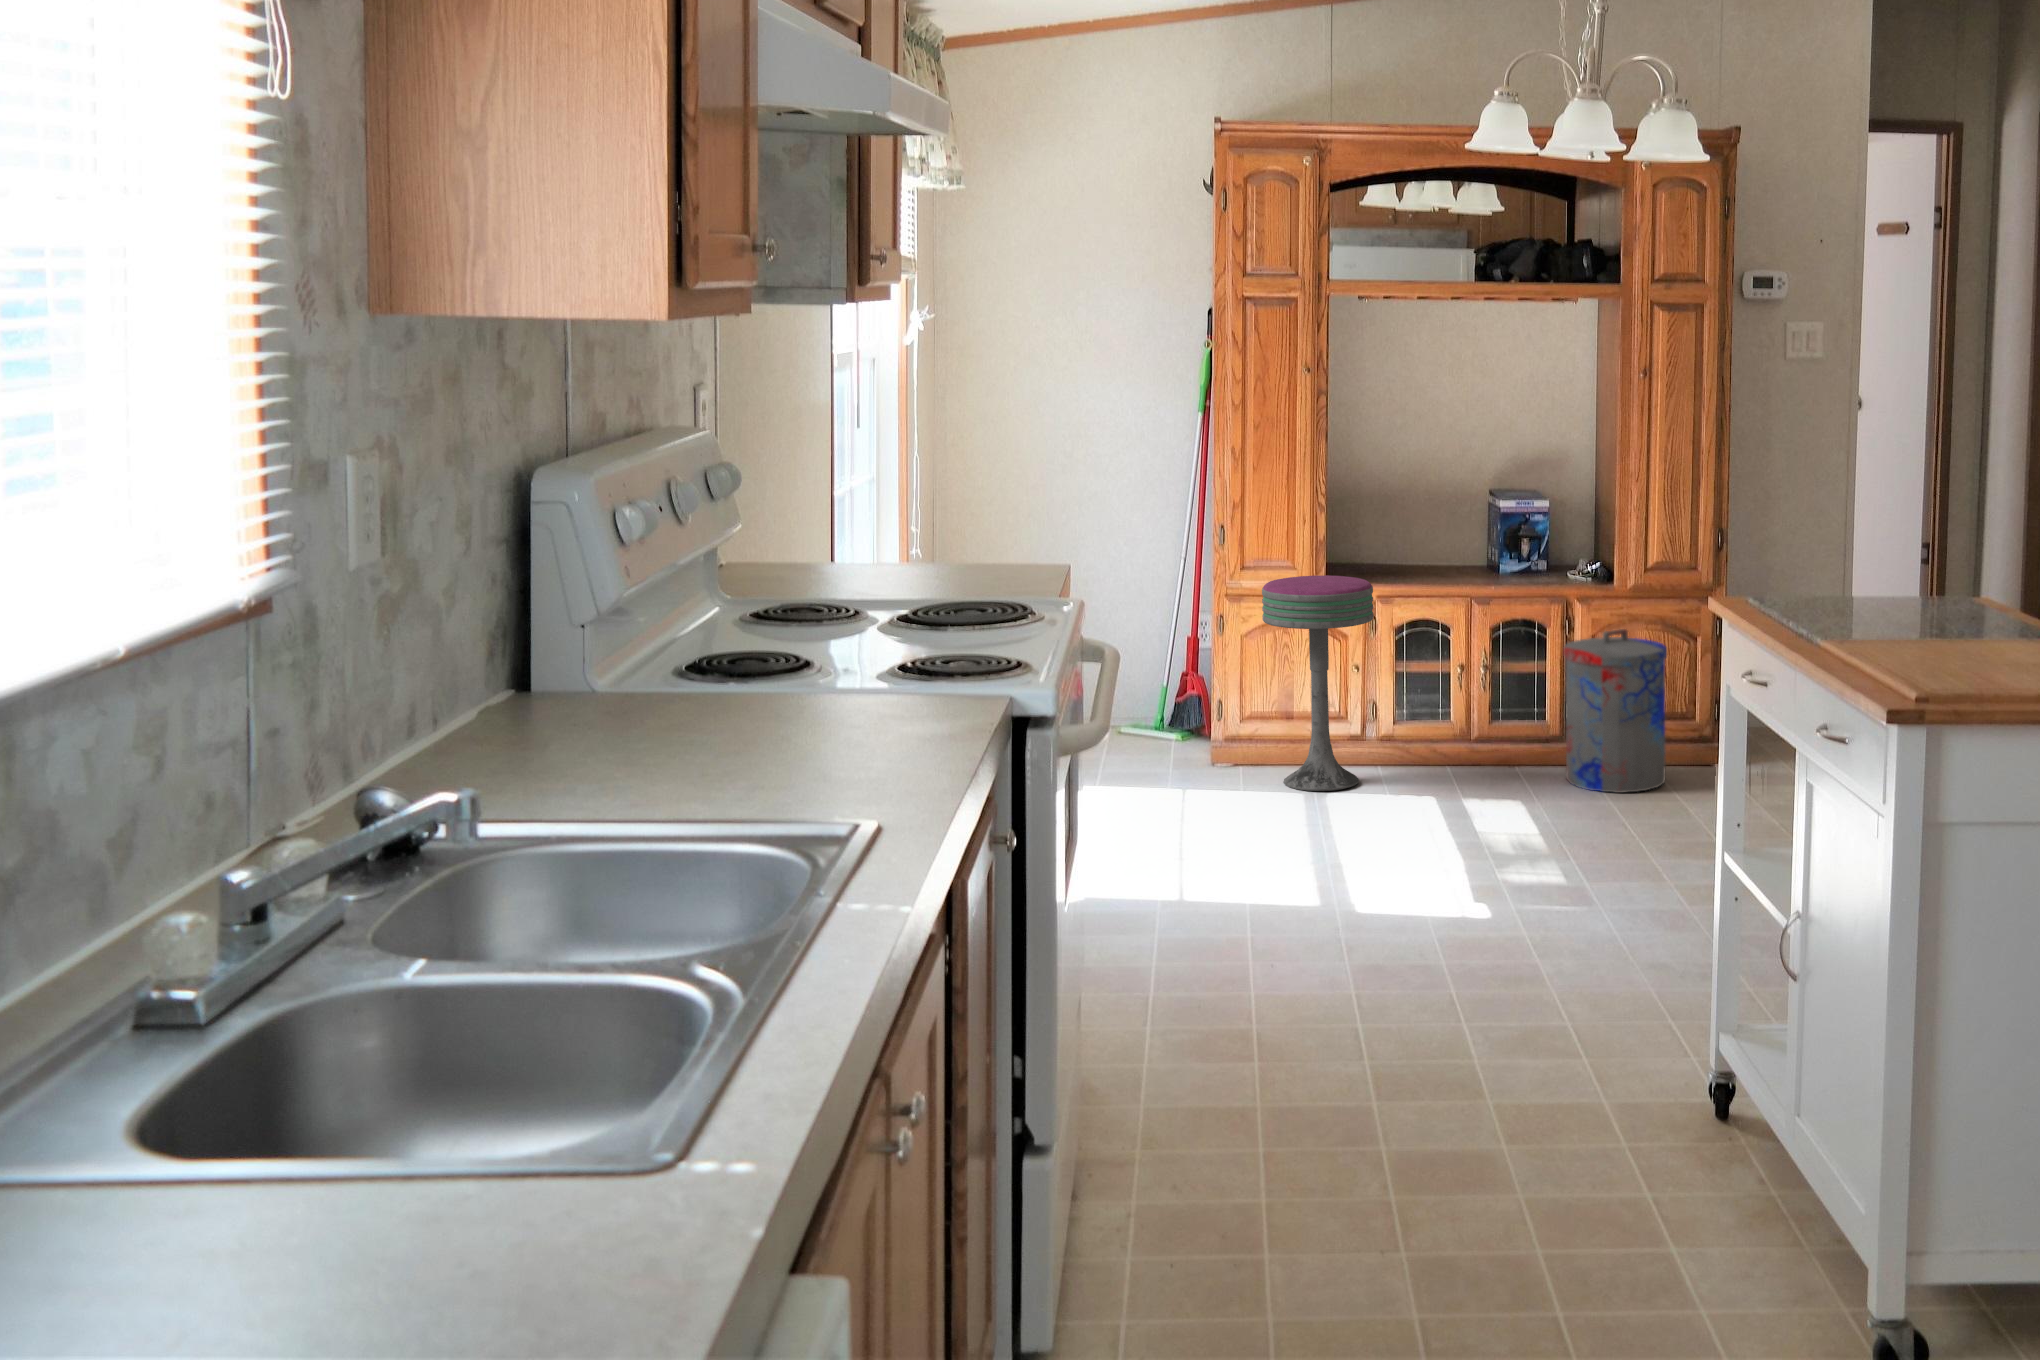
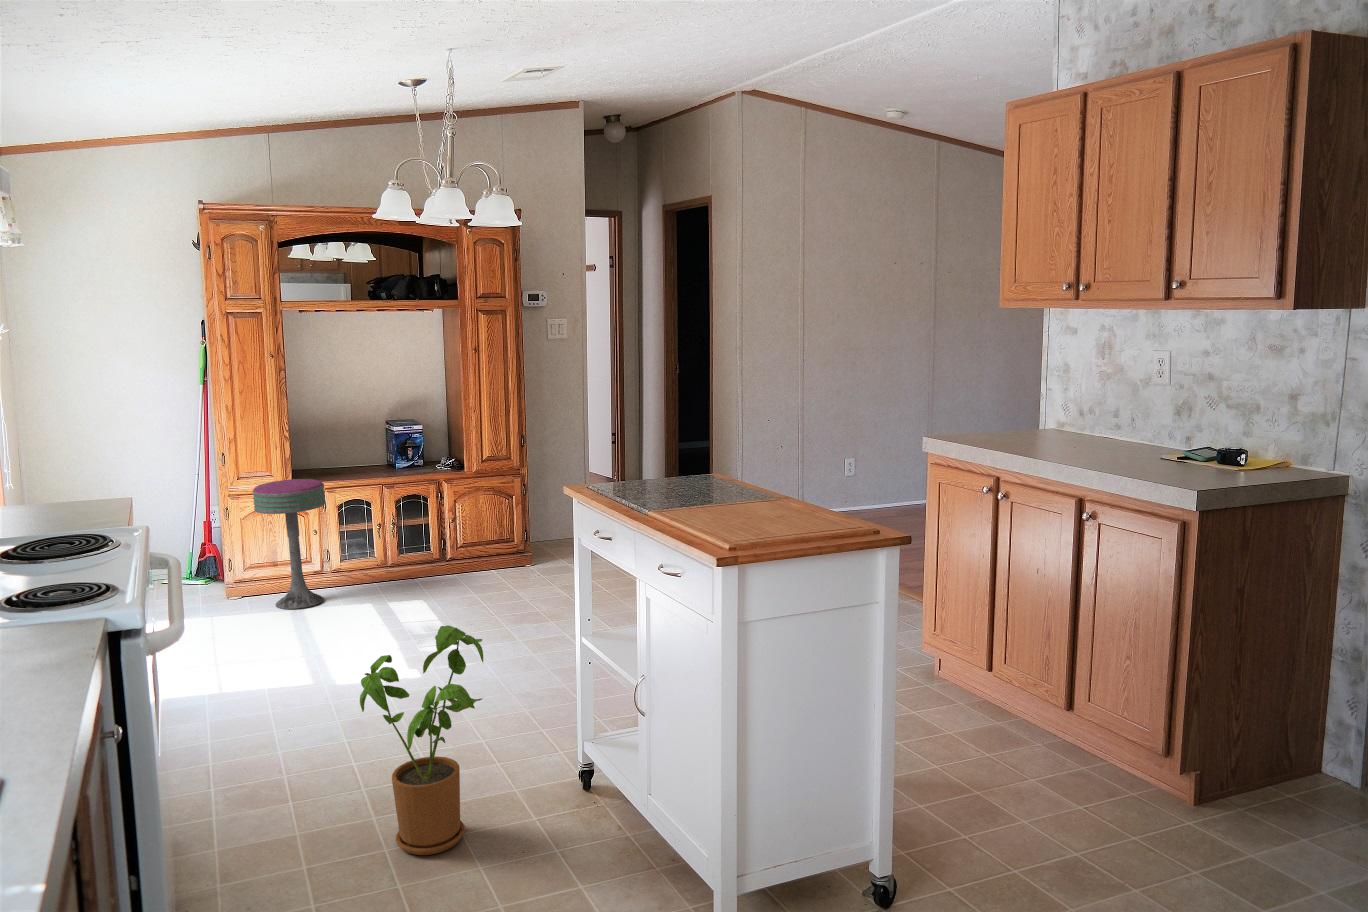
trash can: present [1563,629,1667,793] -> none [440,495,502,588]
house plant: none [1359,799,1558,1170] -> present [360,625,483,855]

